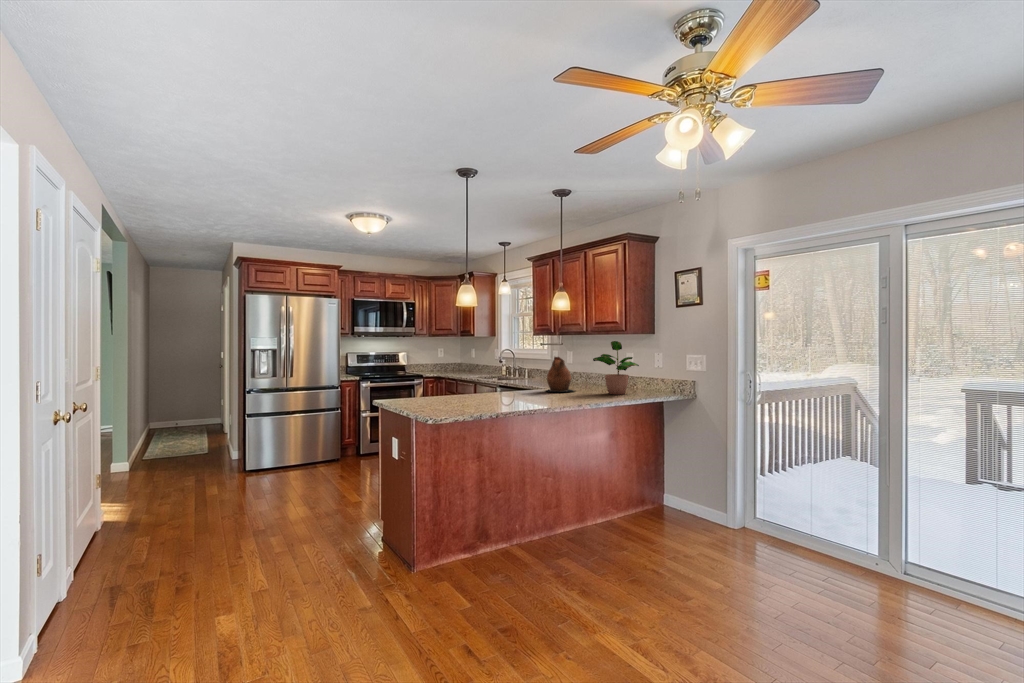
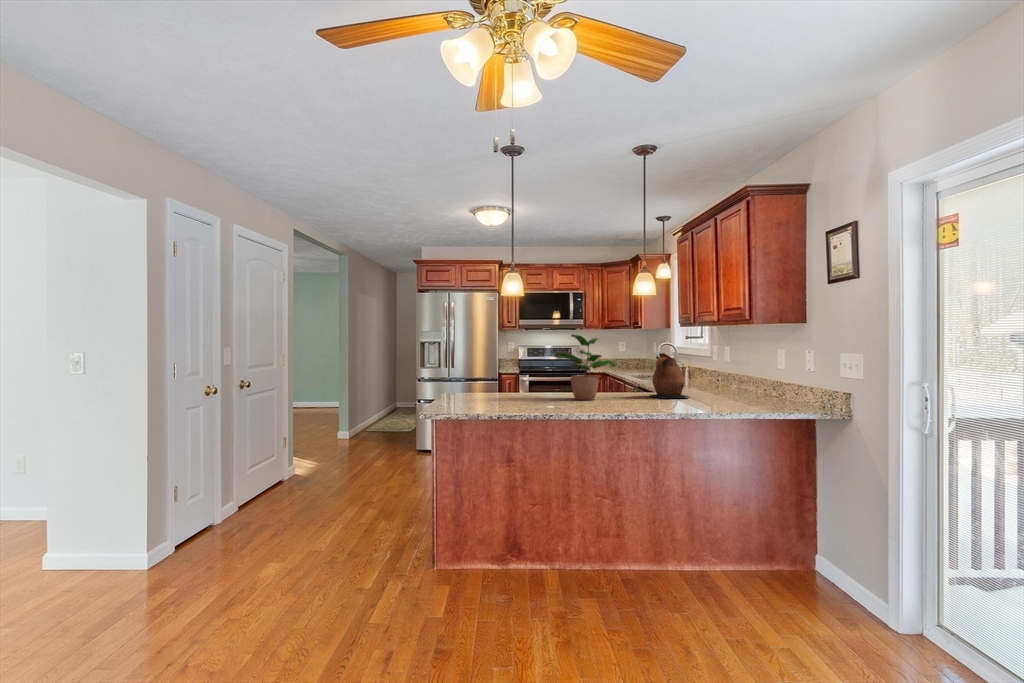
potted plant: present [593,341,639,394] -> present [555,334,617,400]

